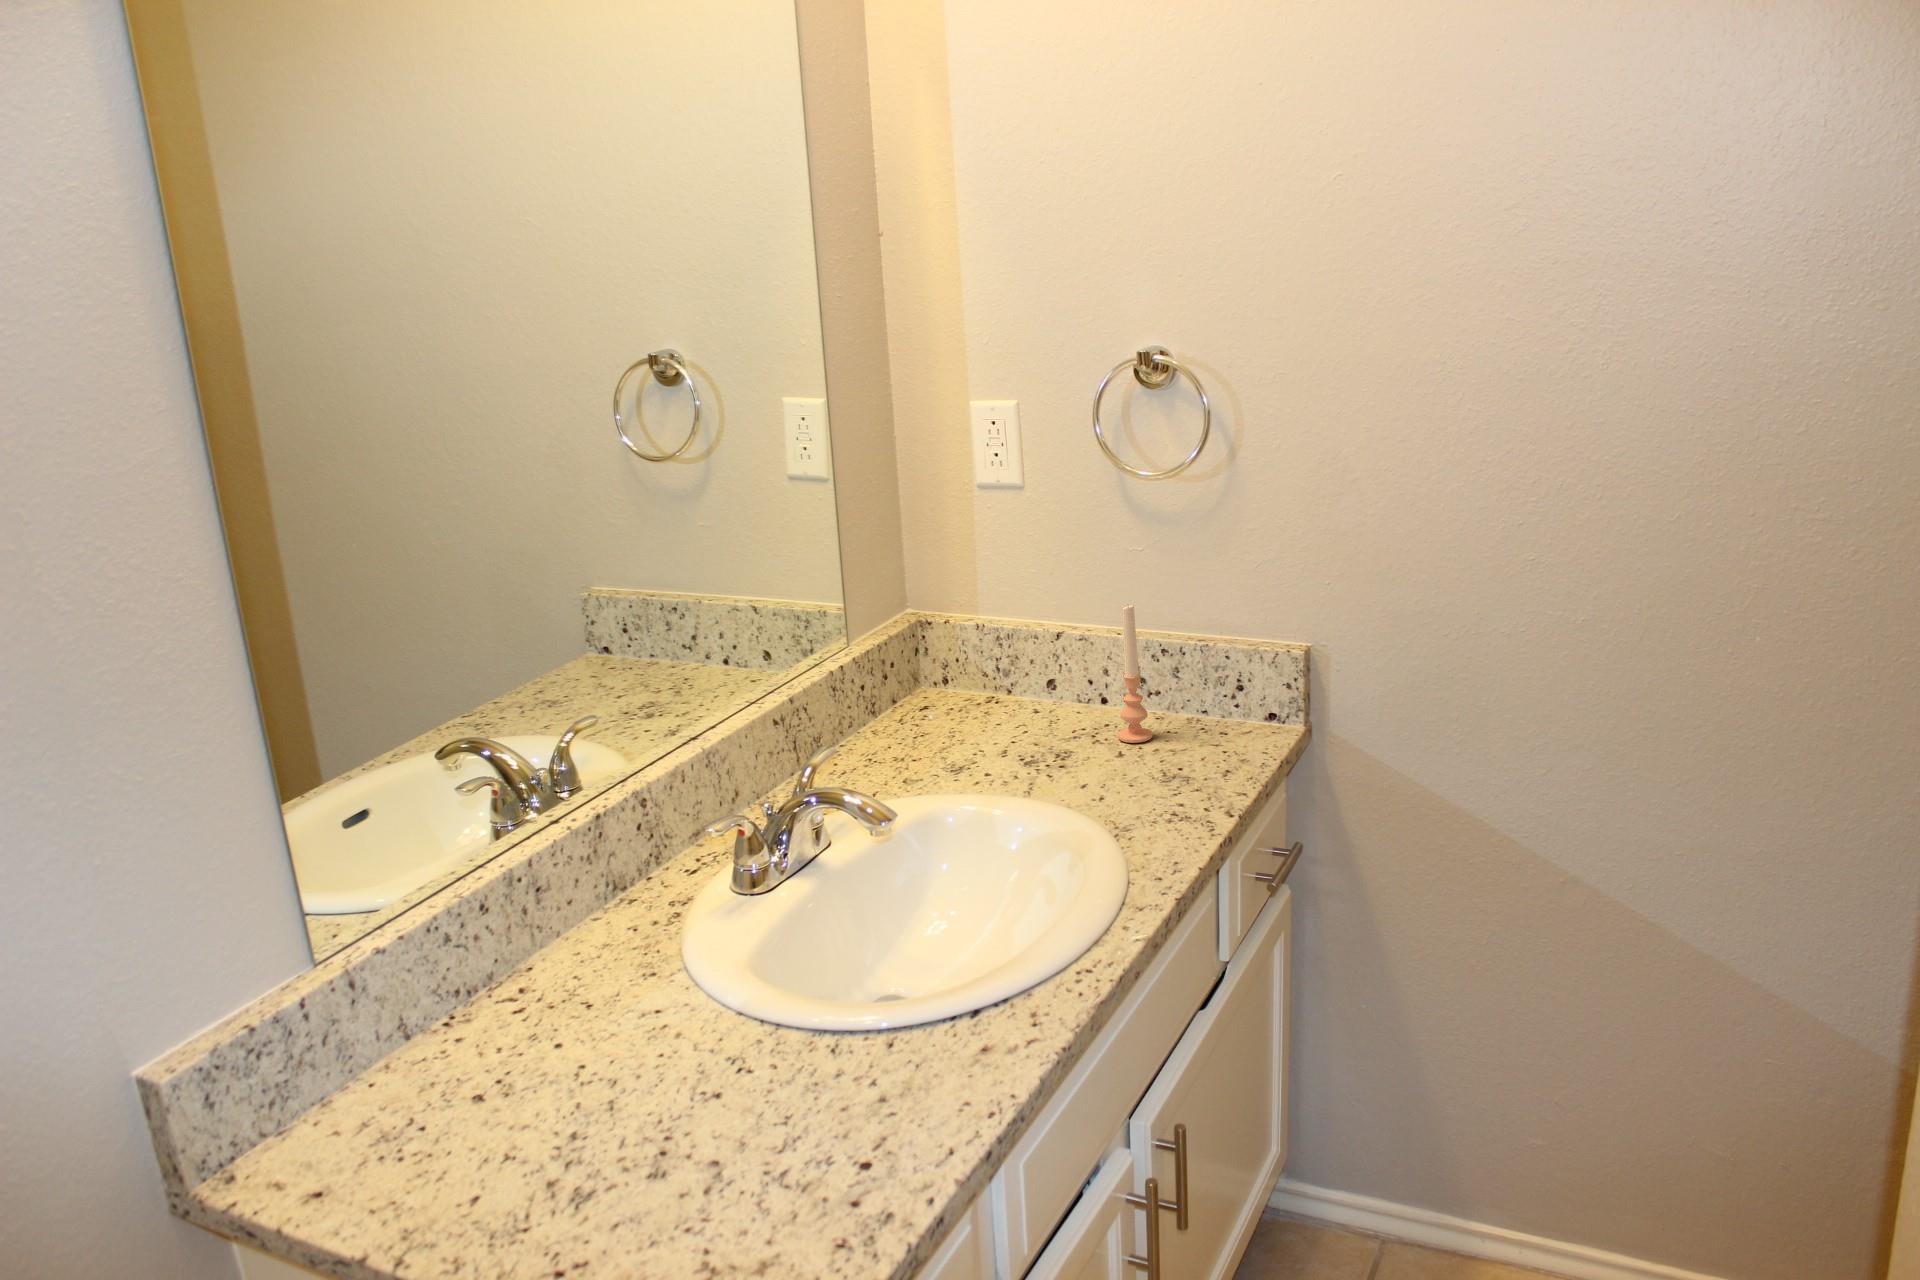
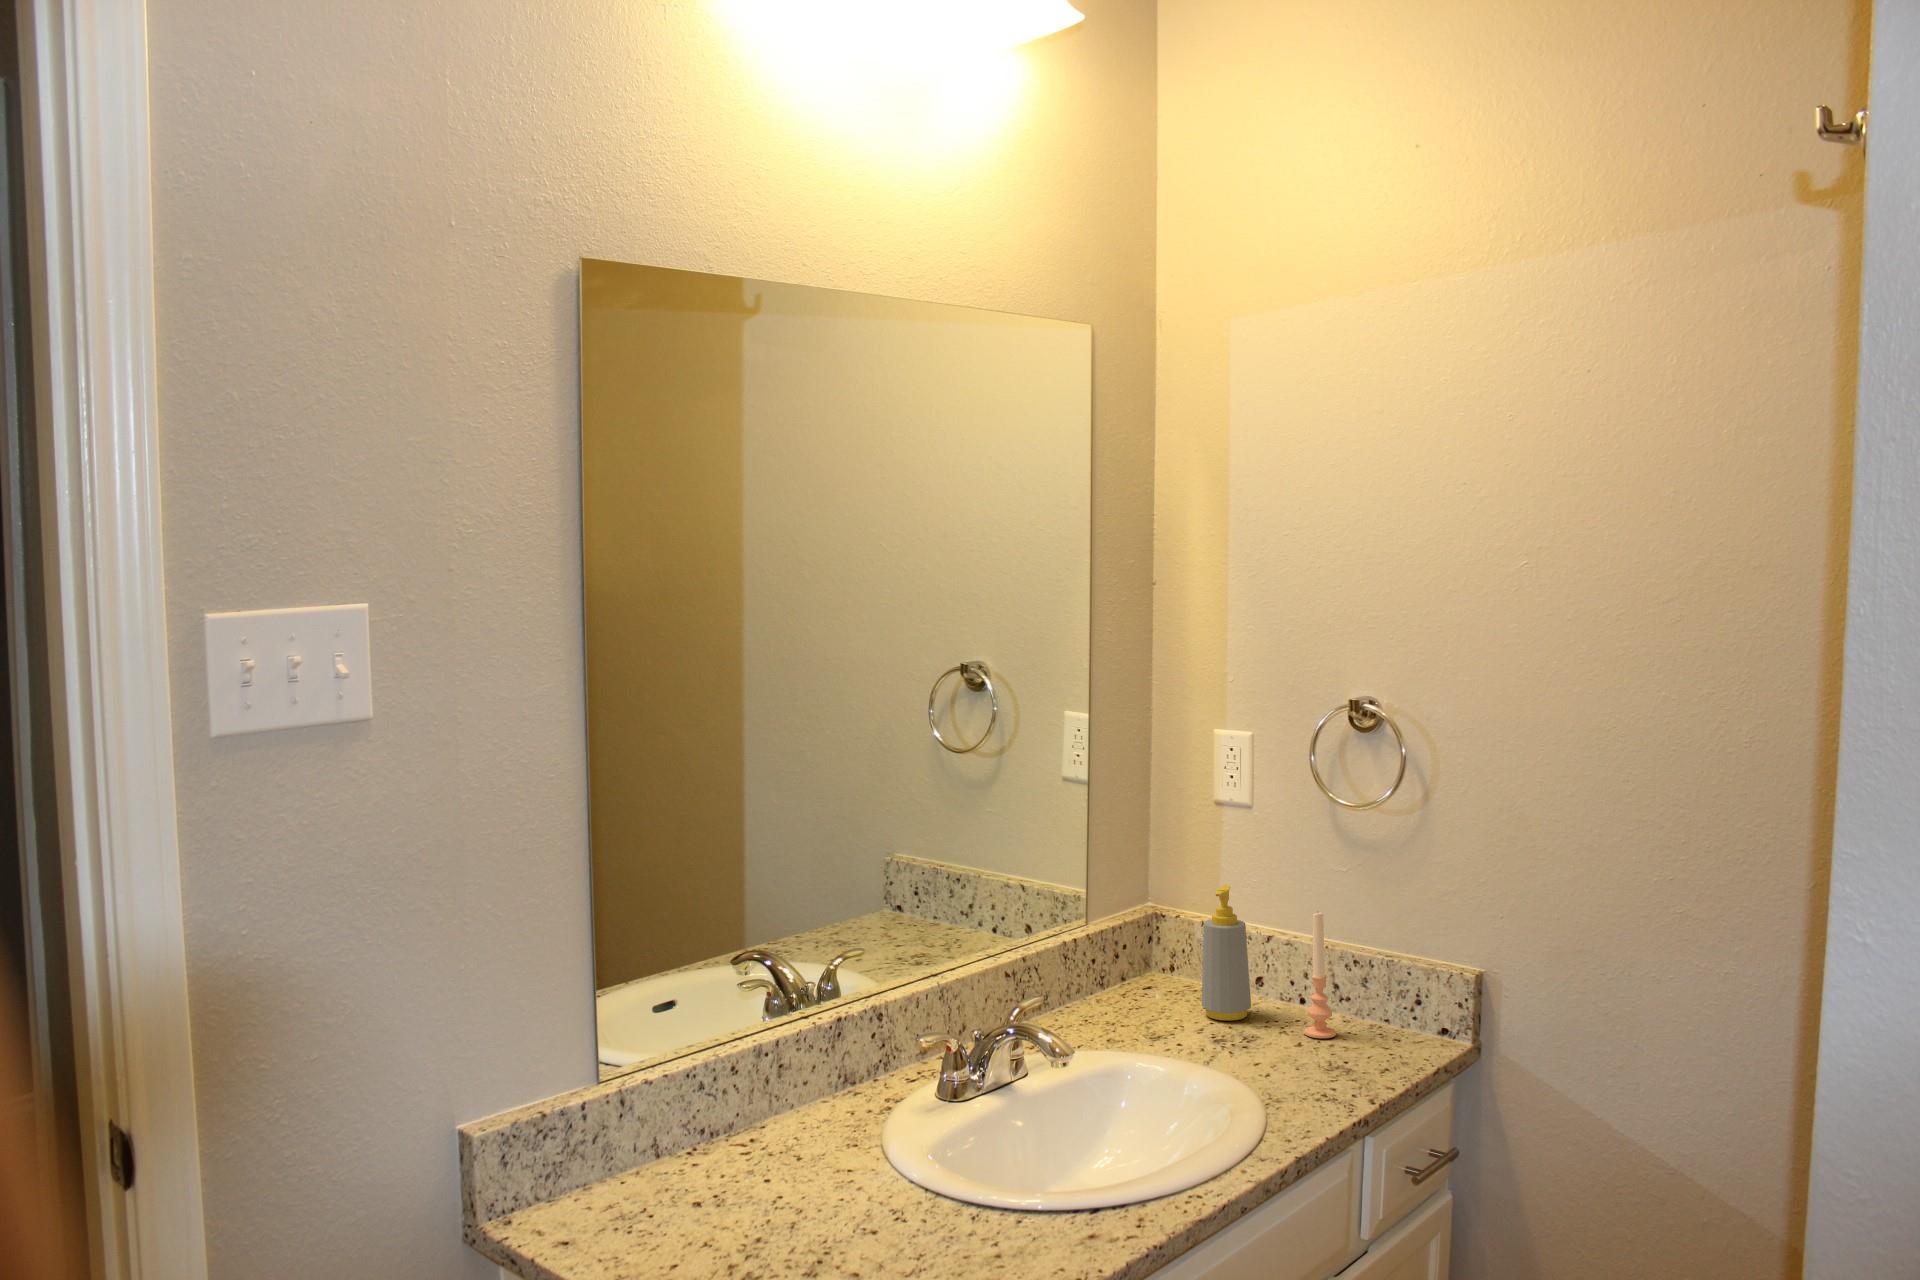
soap bottle: none [995,584,1053,736] -> present [1202,885,1251,1021]

